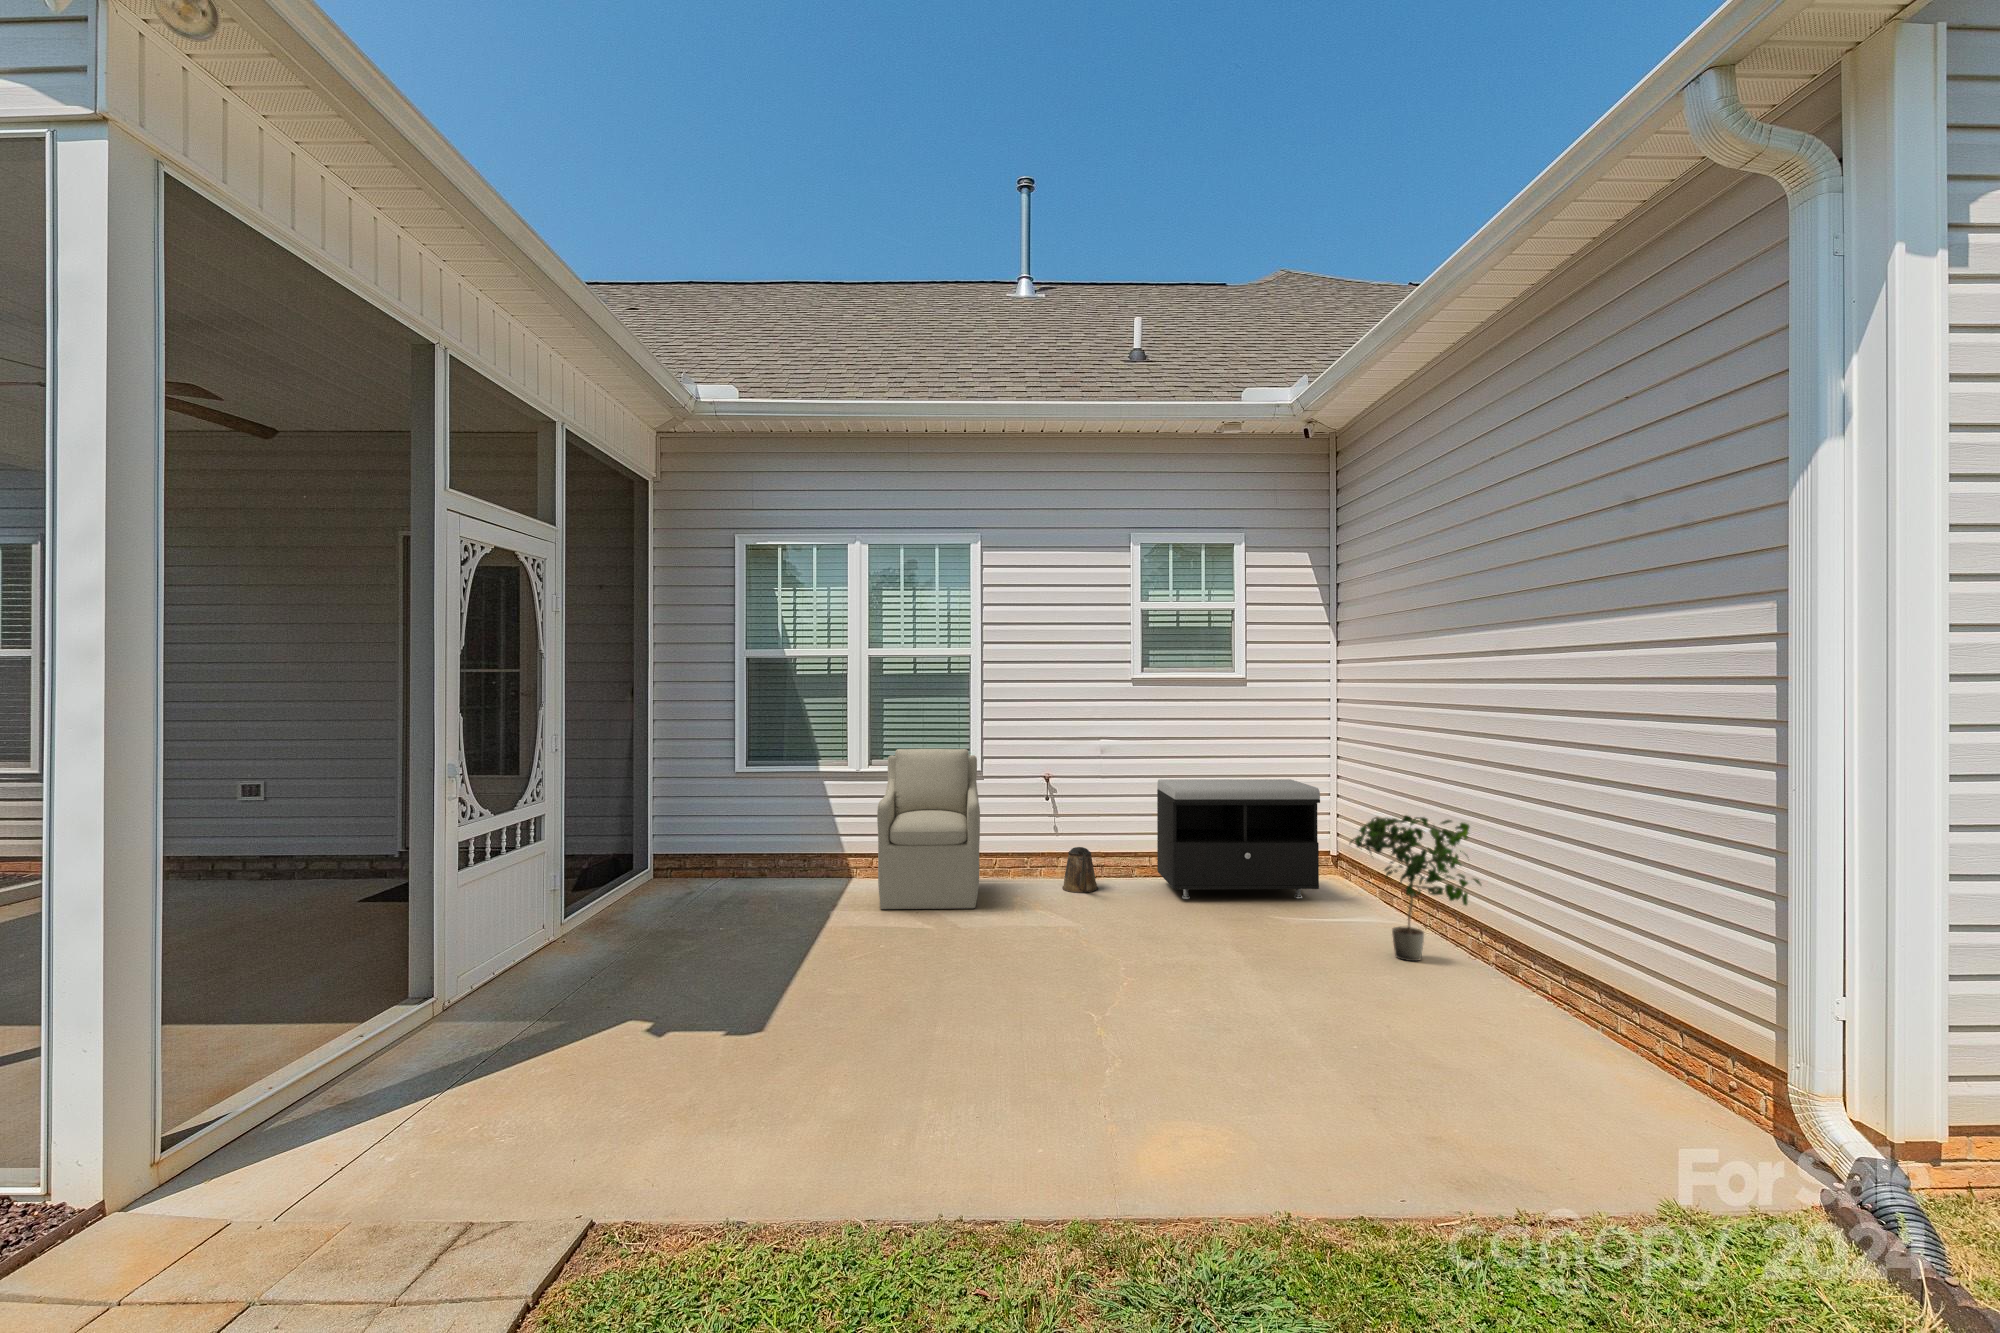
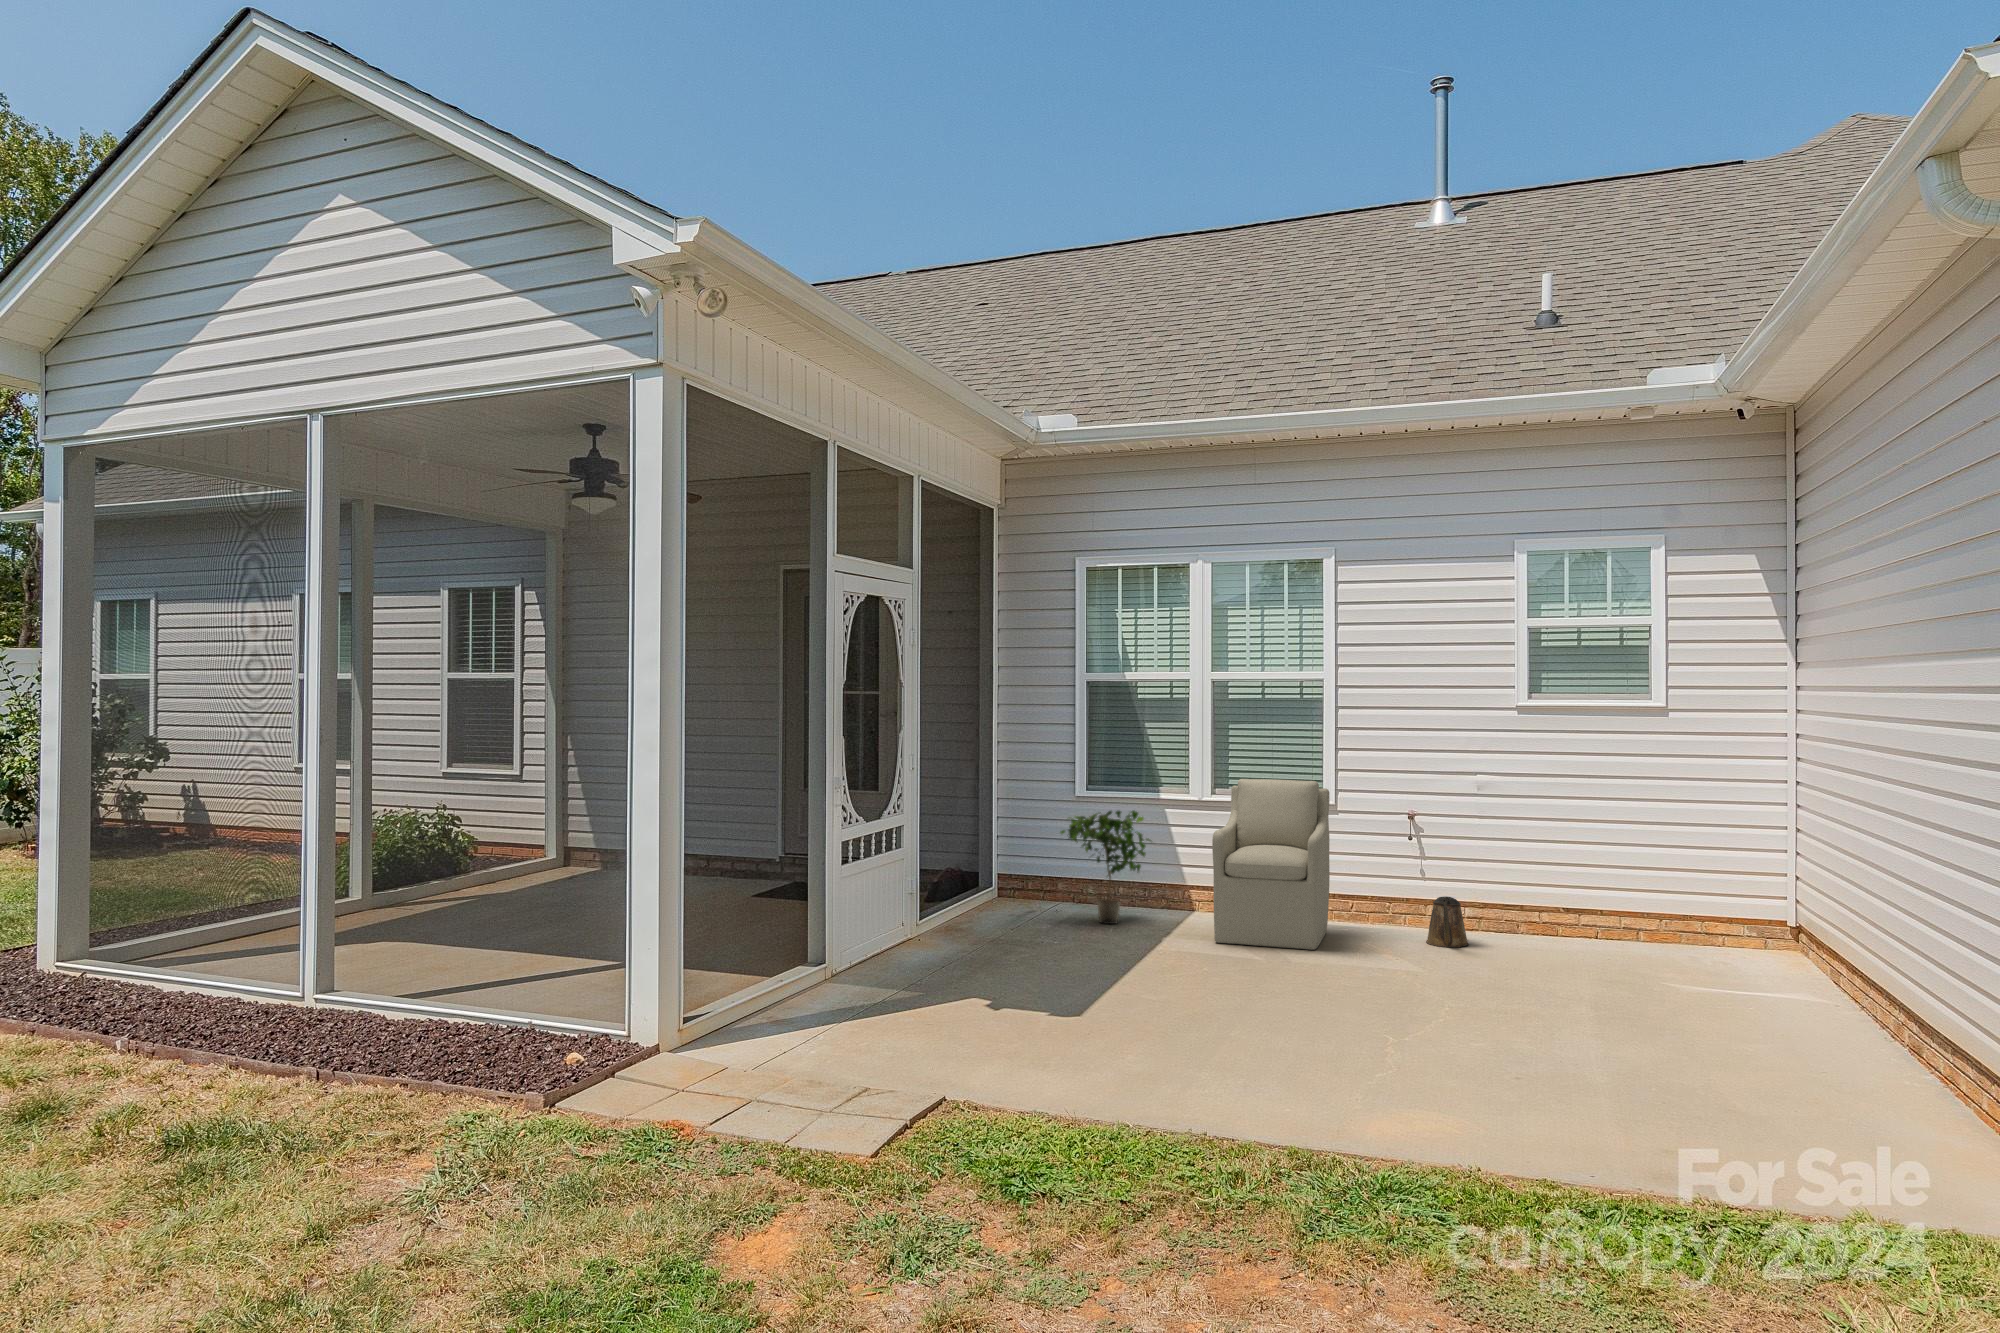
storage bench: present [1157,779,1320,899] -> none [1548,824,1745,974]
potted plant: present [1350,815,1481,961] -> present [1060,811,1151,924]

